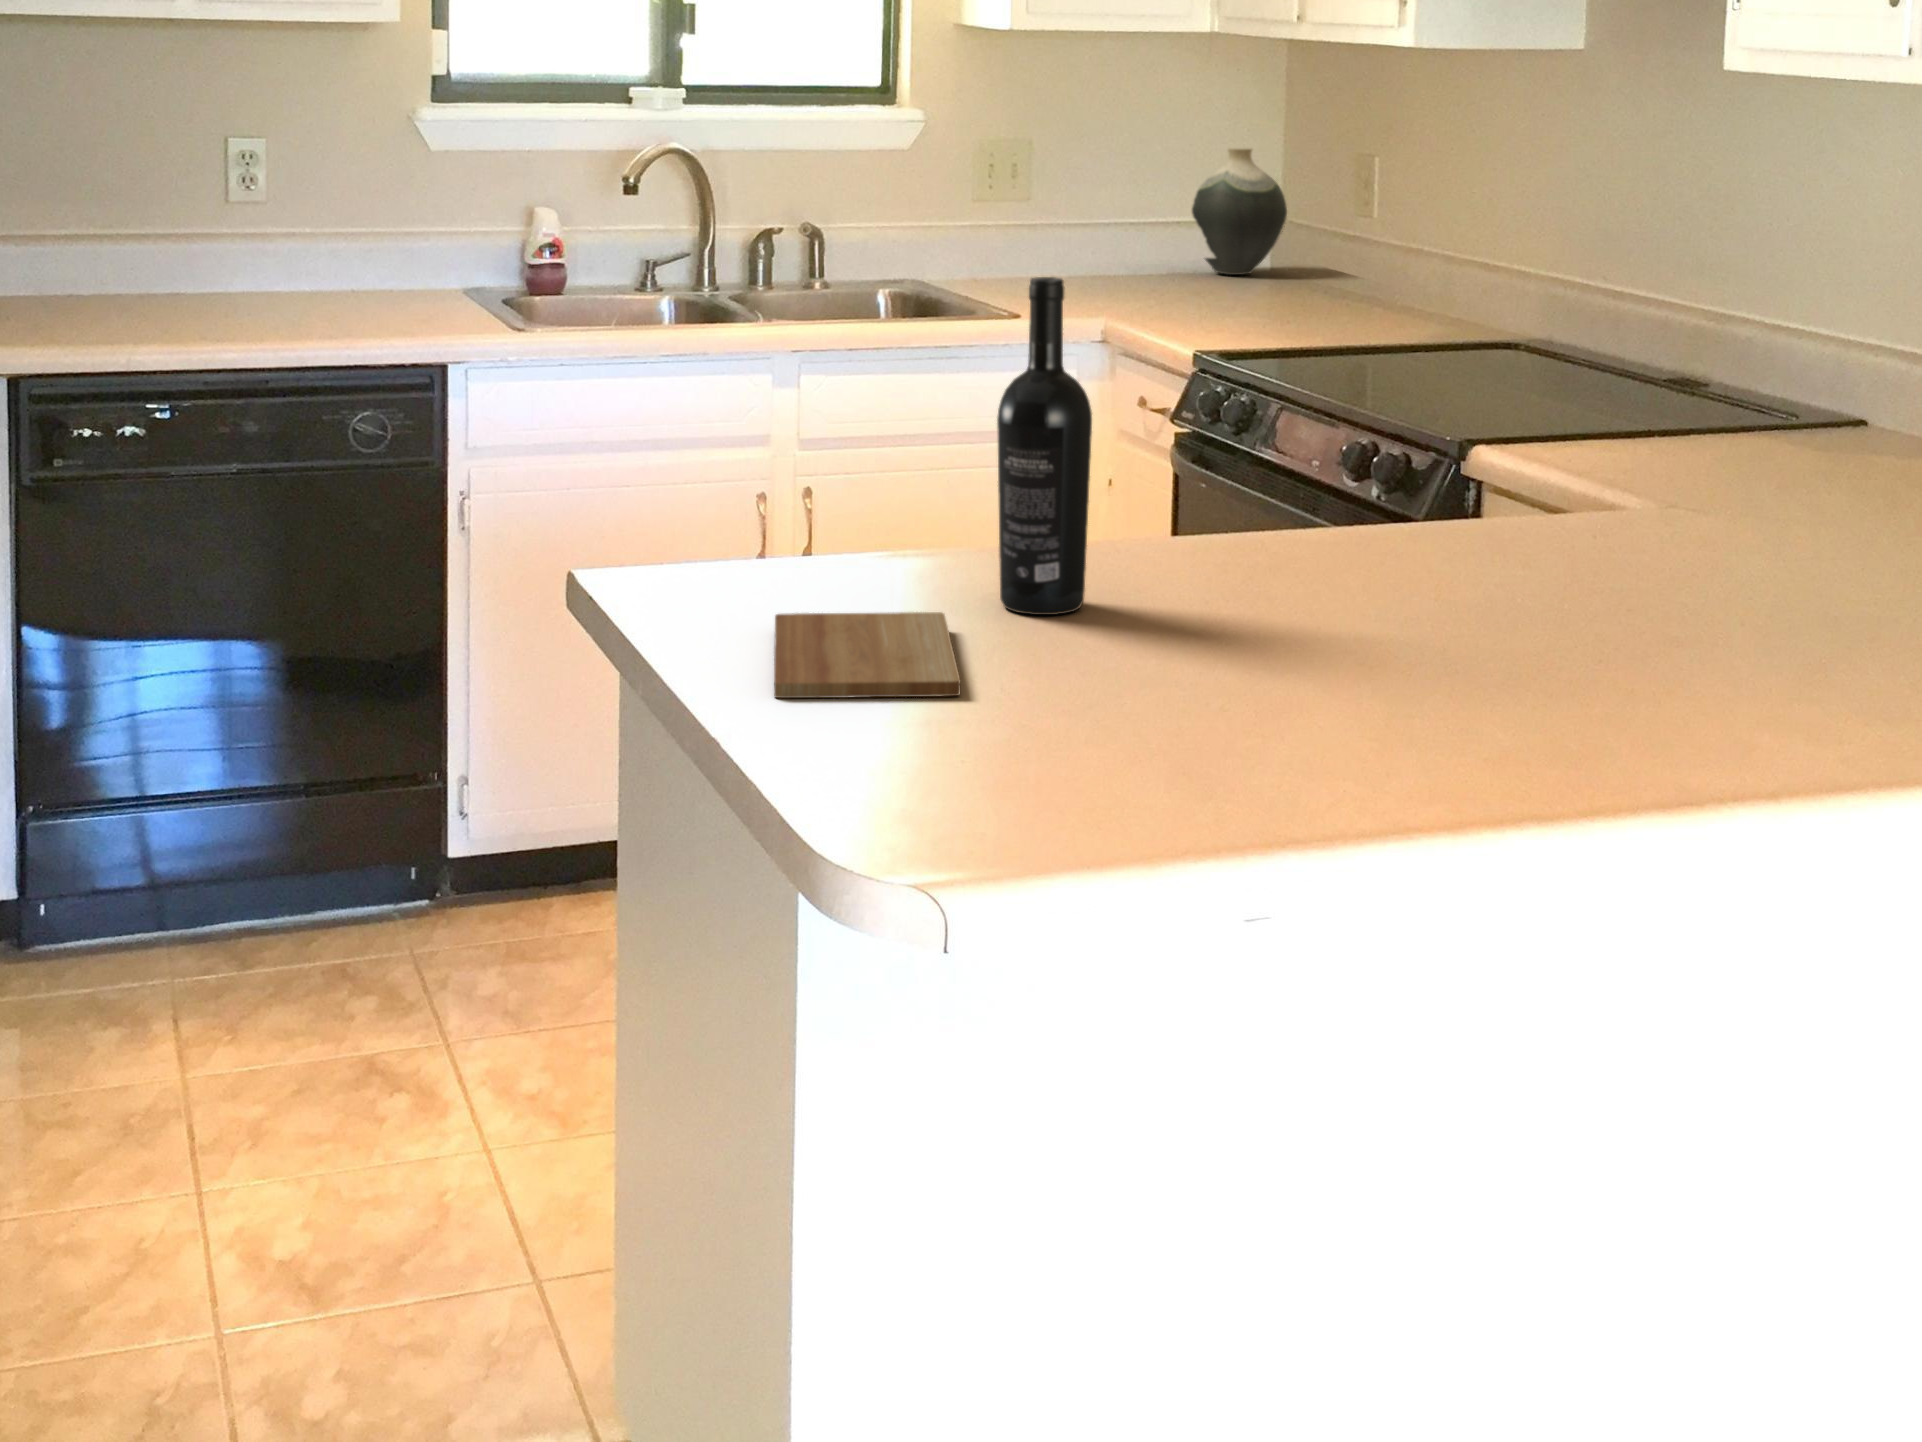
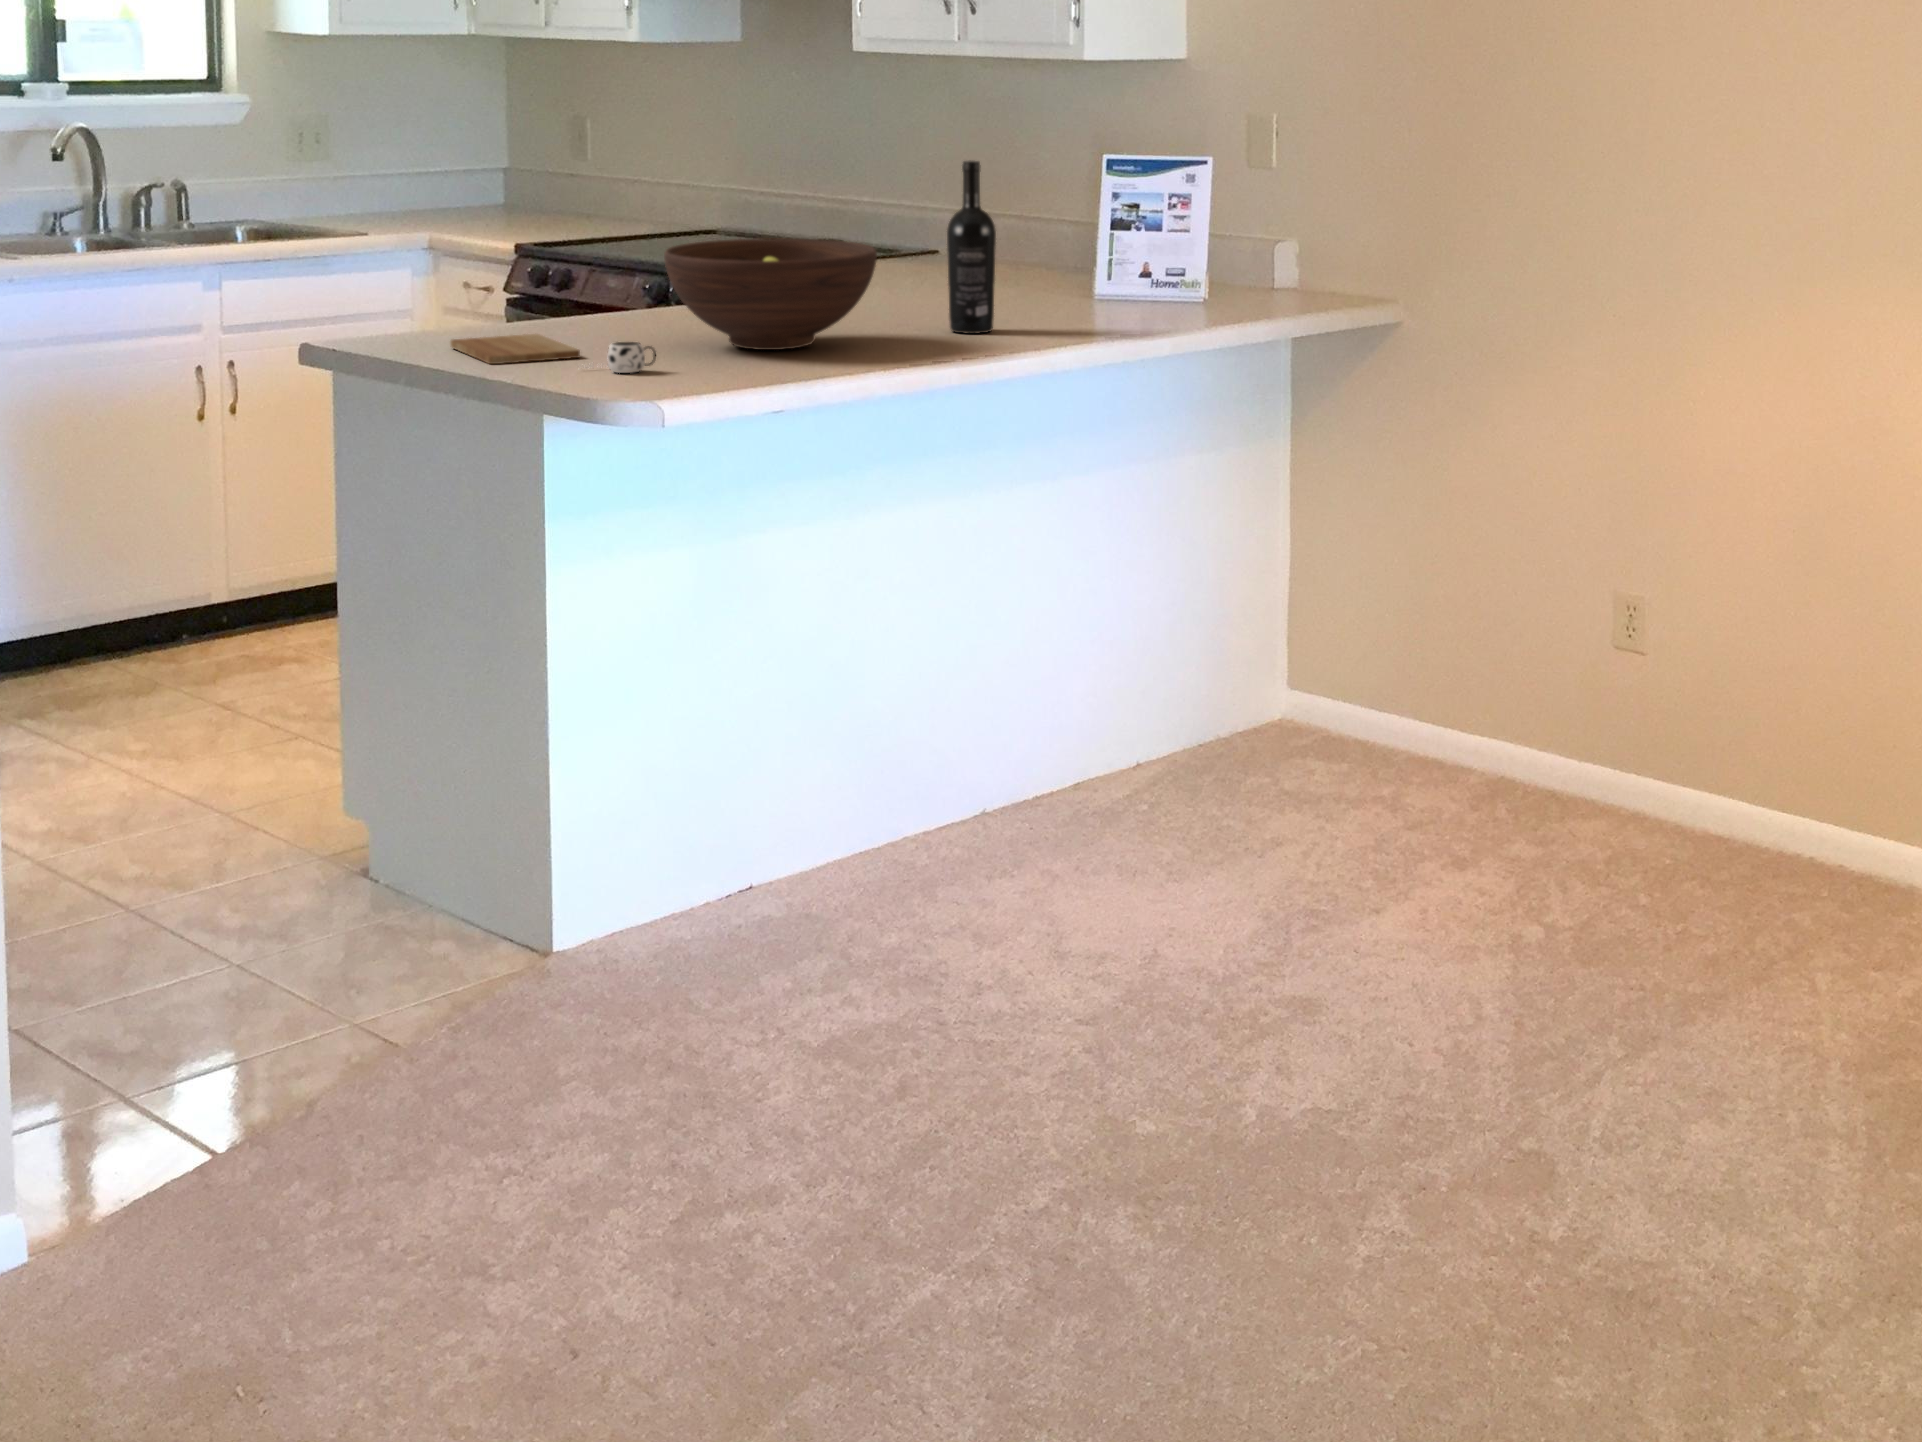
vase: present [1192,149,1287,275] -> none [436,118,514,209]
wine bottle: present [997,277,1092,615] -> present [947,161,996,334]
fruit bowl: none [1152,457,1602,719] -> present [664,238,877,350]
mug: none [904,699,1053,774] -> present [579,342,656,373]

